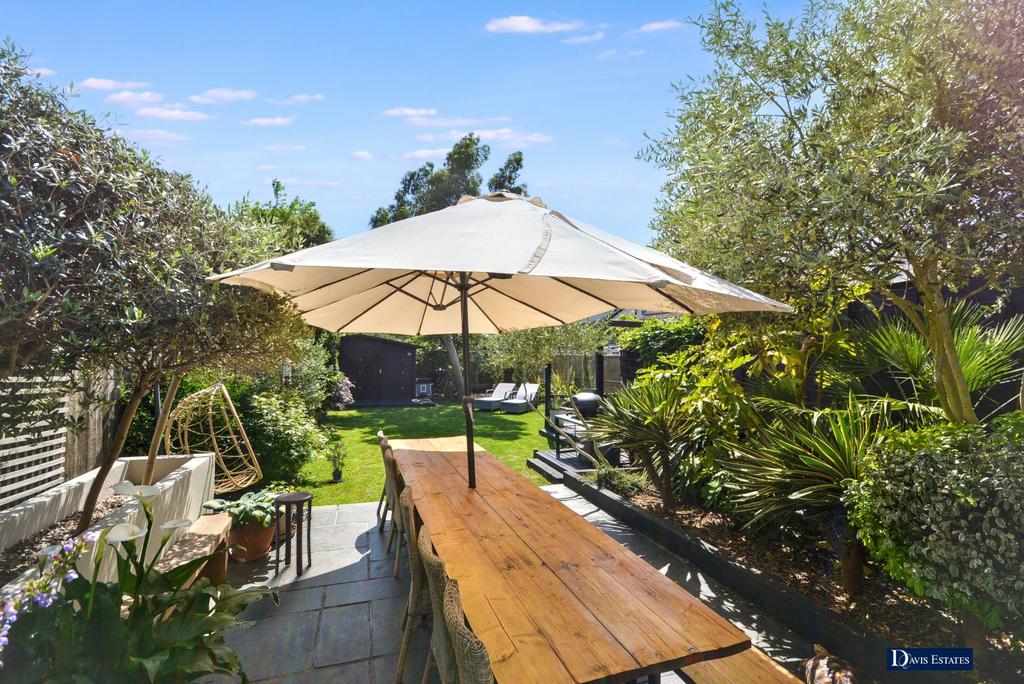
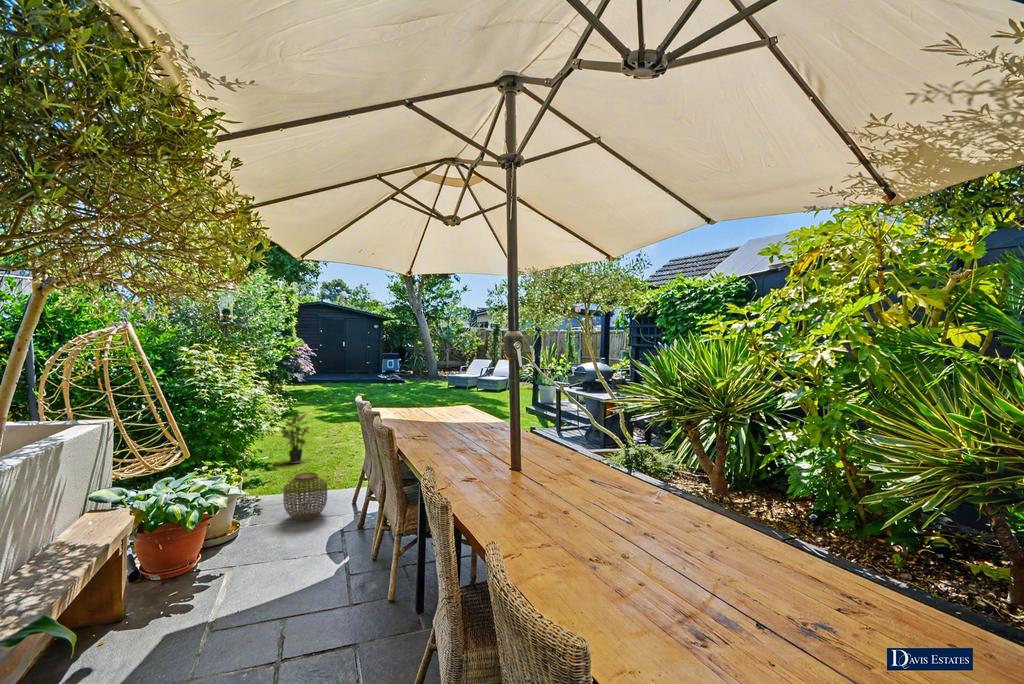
woven basket: none [327,490,358,525] -> present [283,473,327,521]
stool: present [274,492,313,576] -> none [202,476,265,603]

